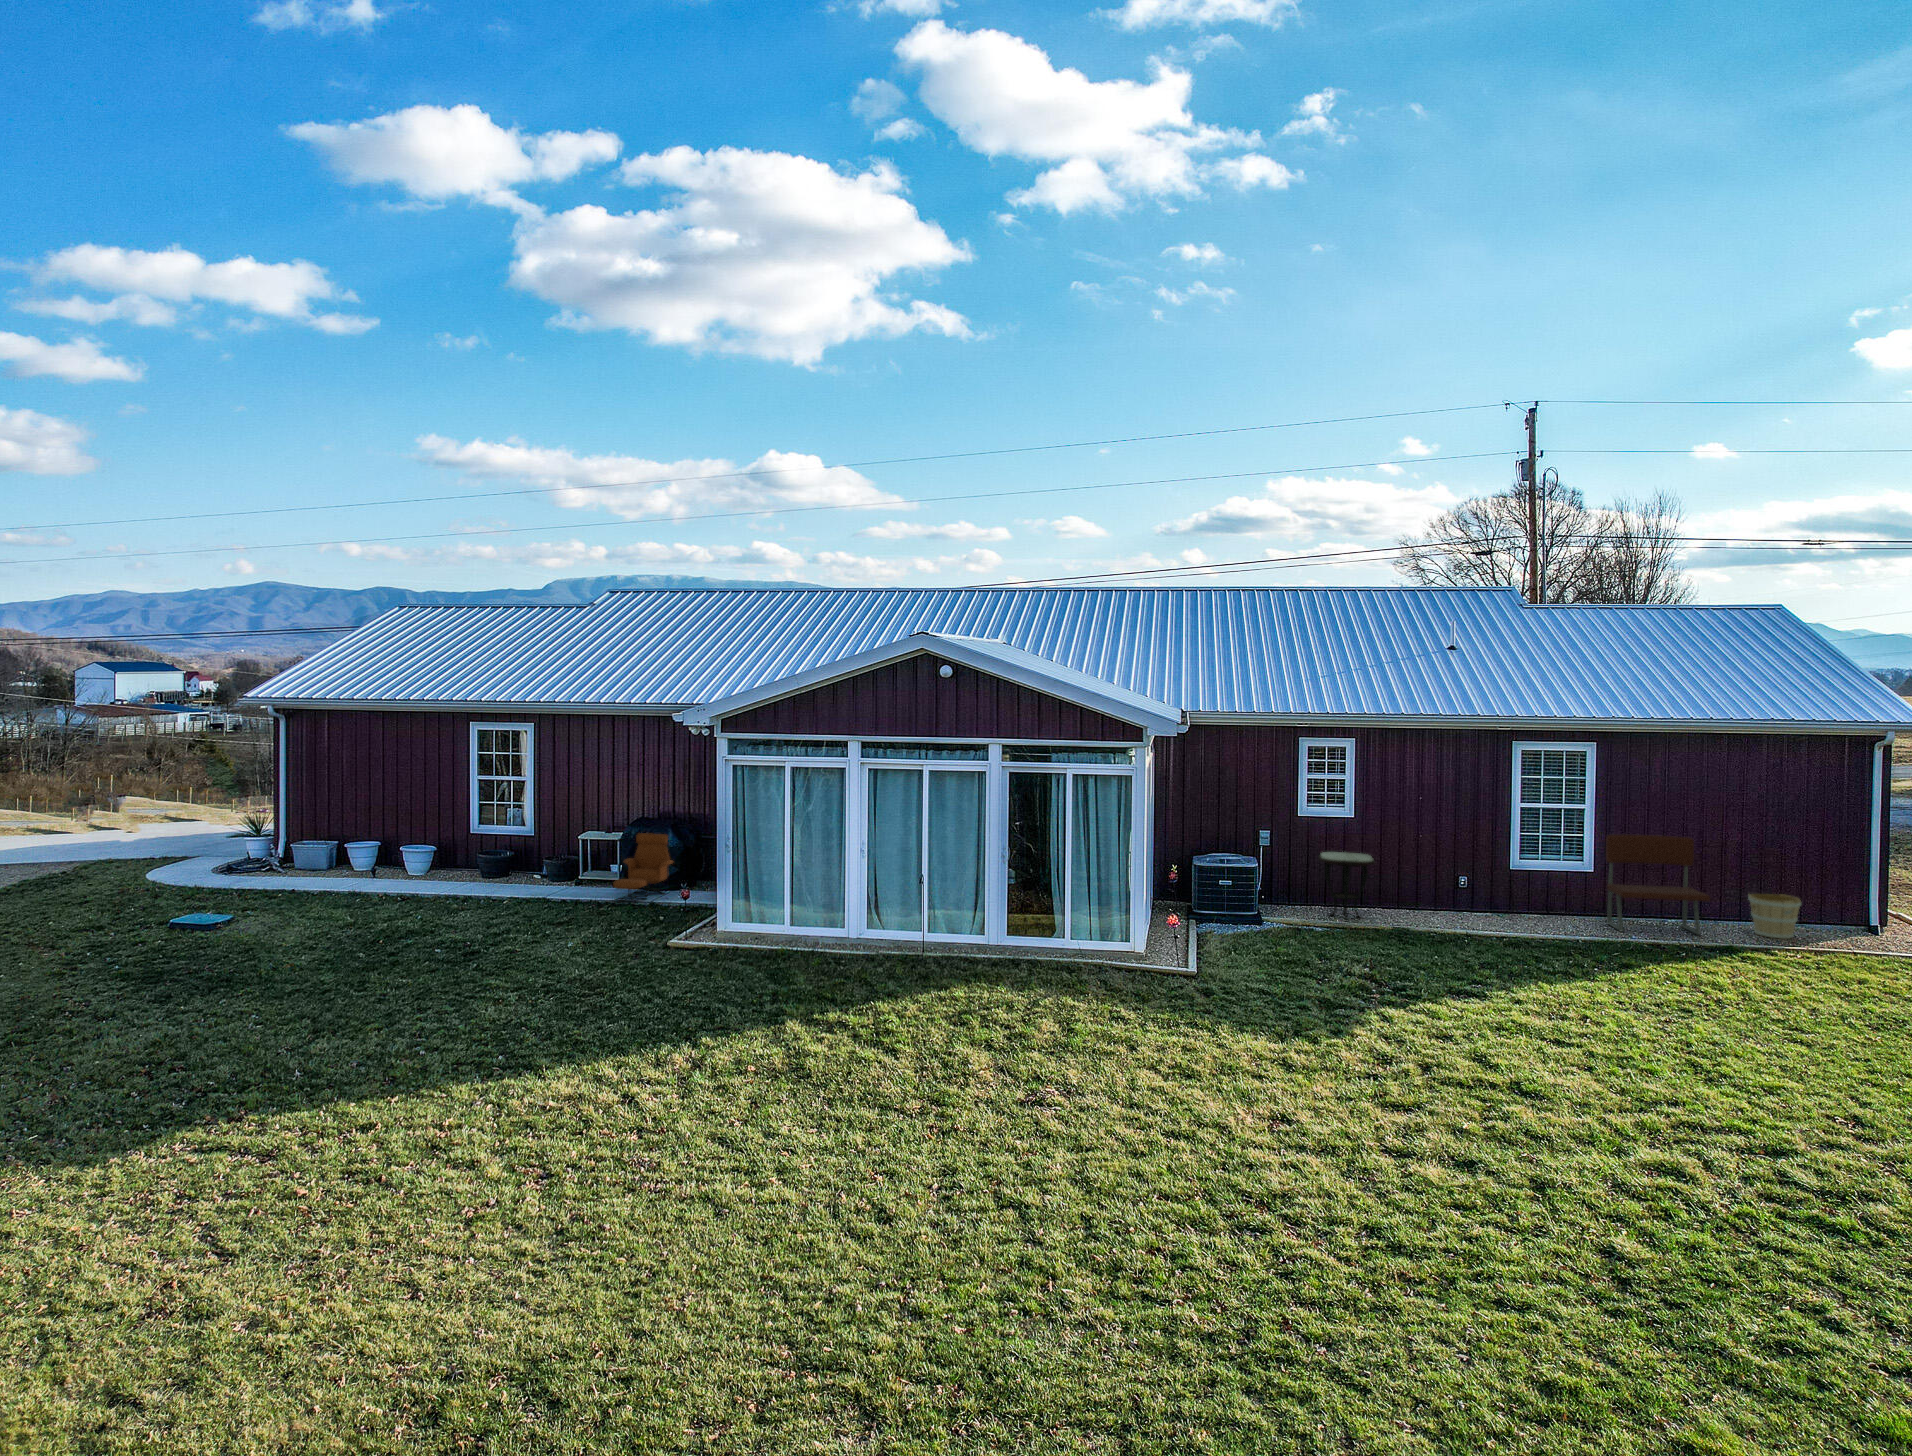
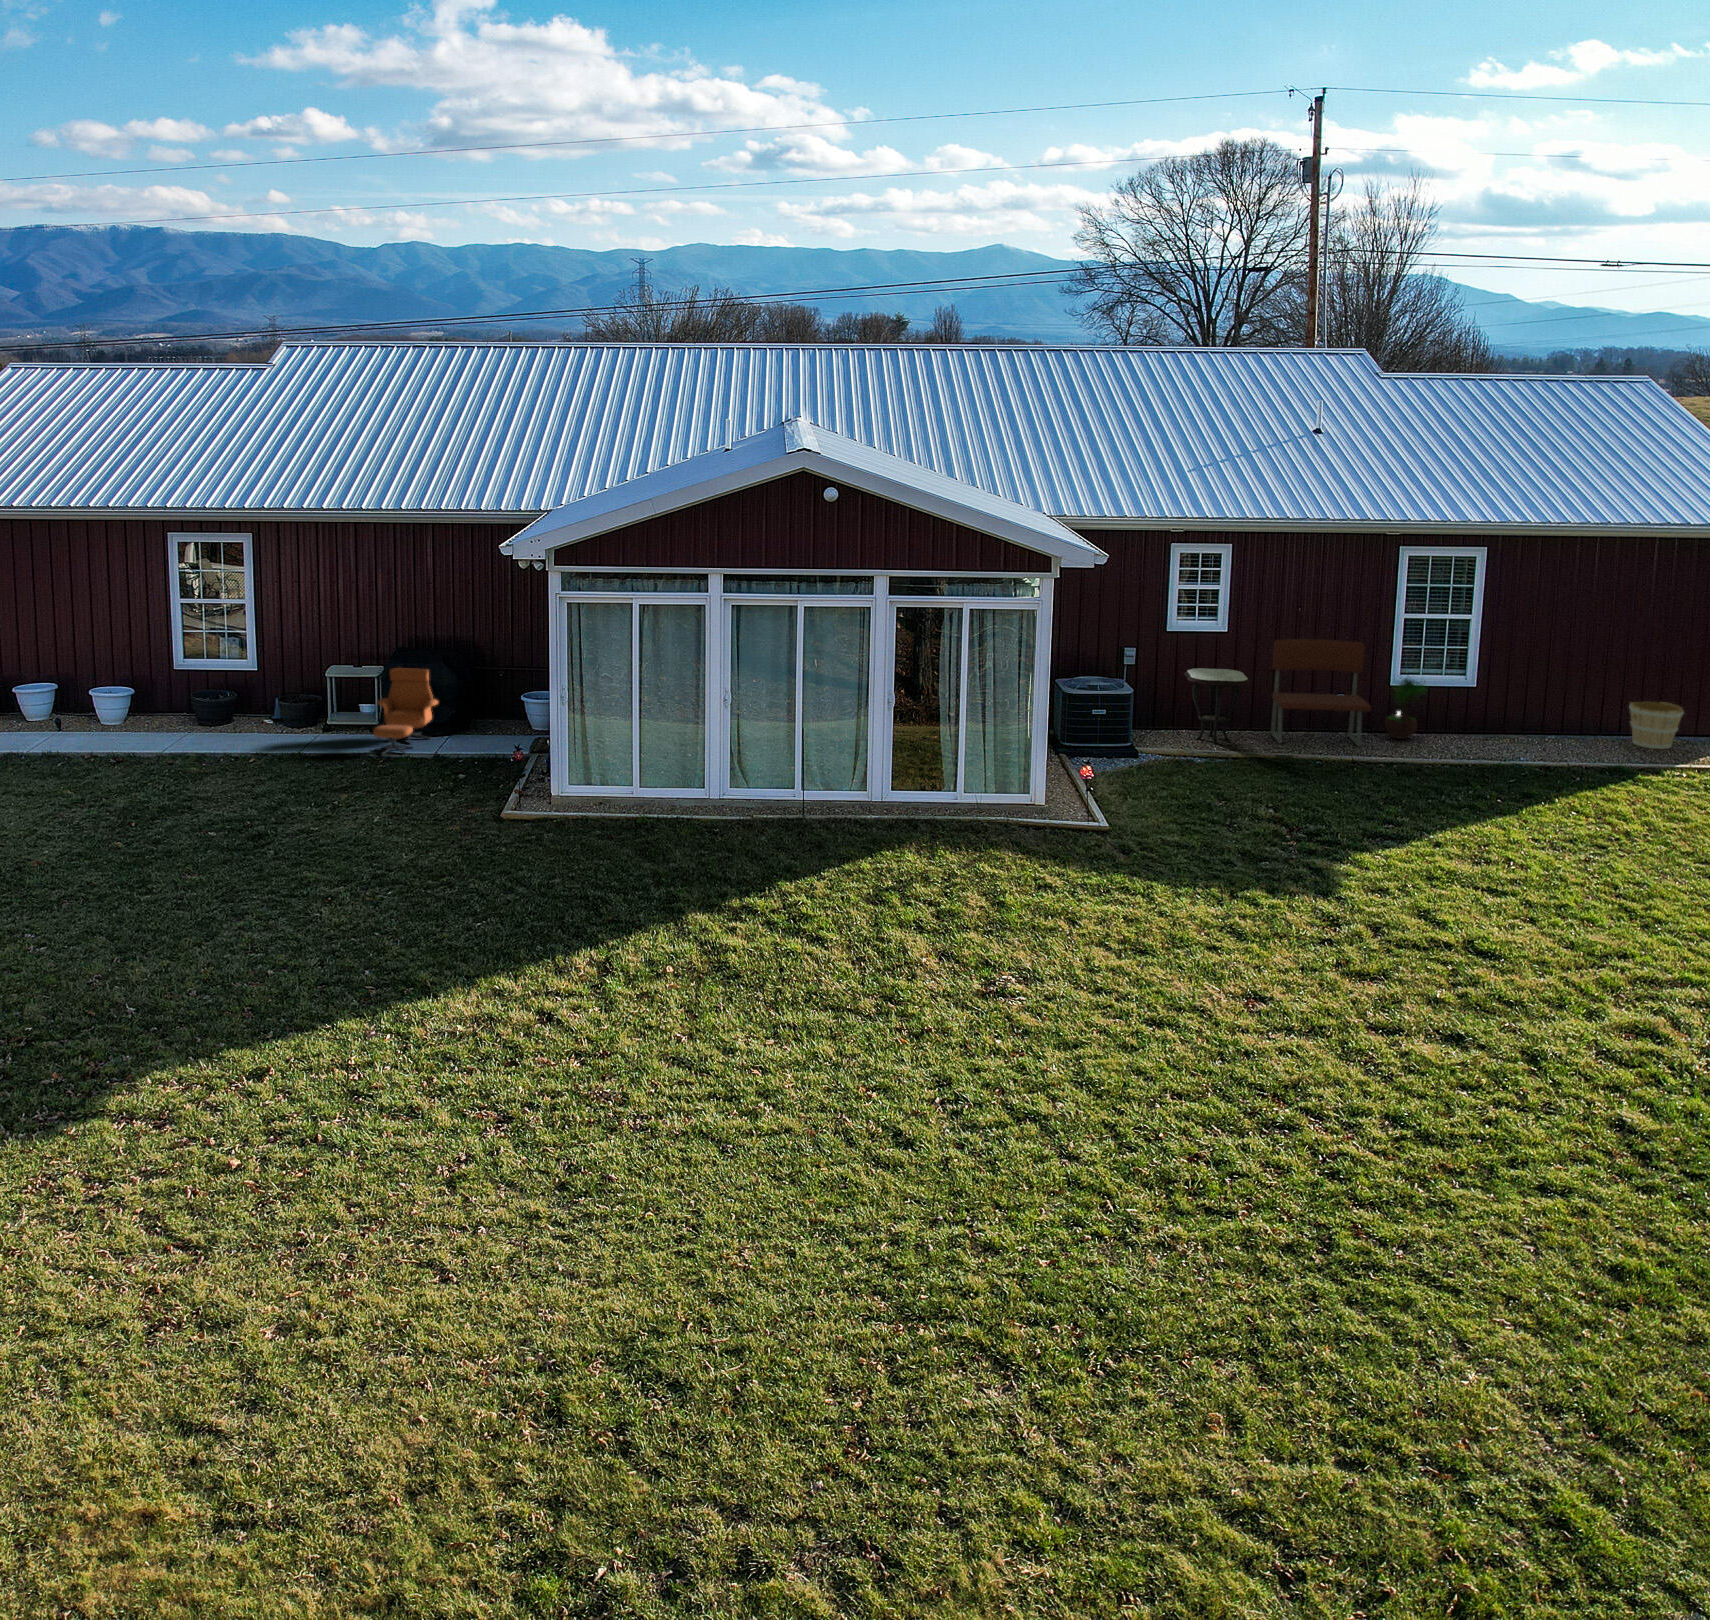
bench: present [1606,835,1710,935] -> present [1271,639,1371,746]
potted tree: none [1507,858,1547,922] -> present [1385,676,1425,739]

